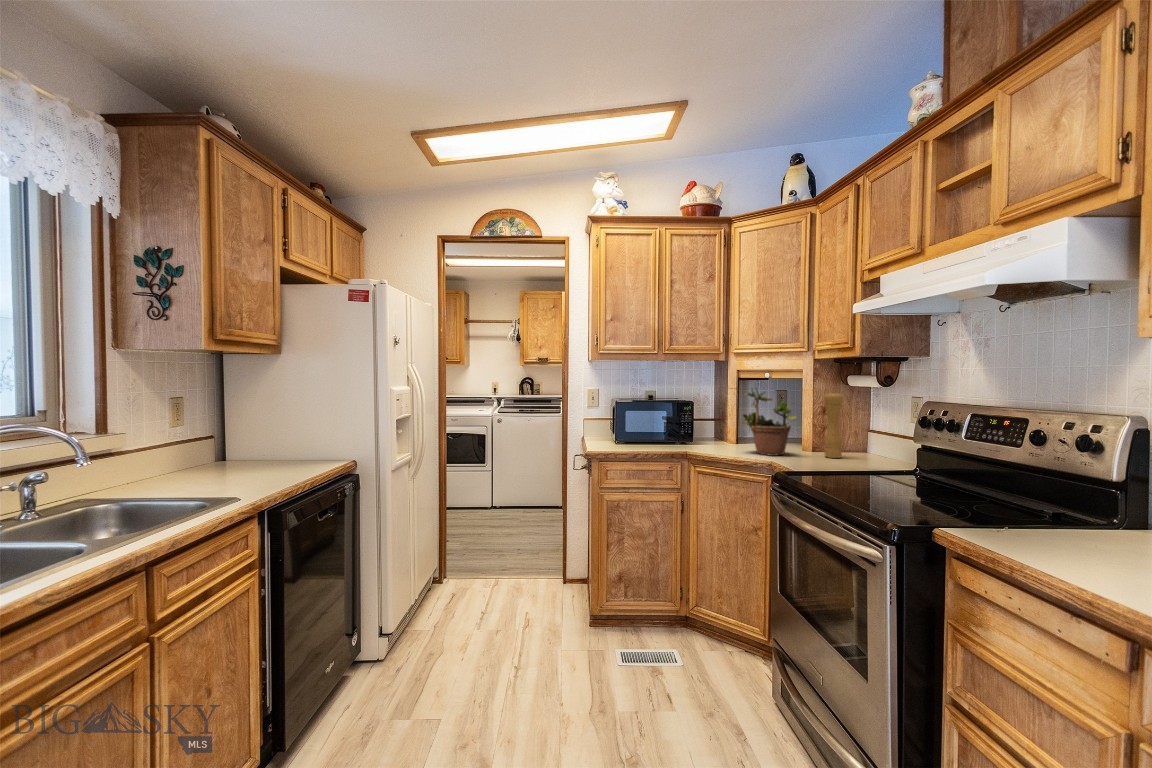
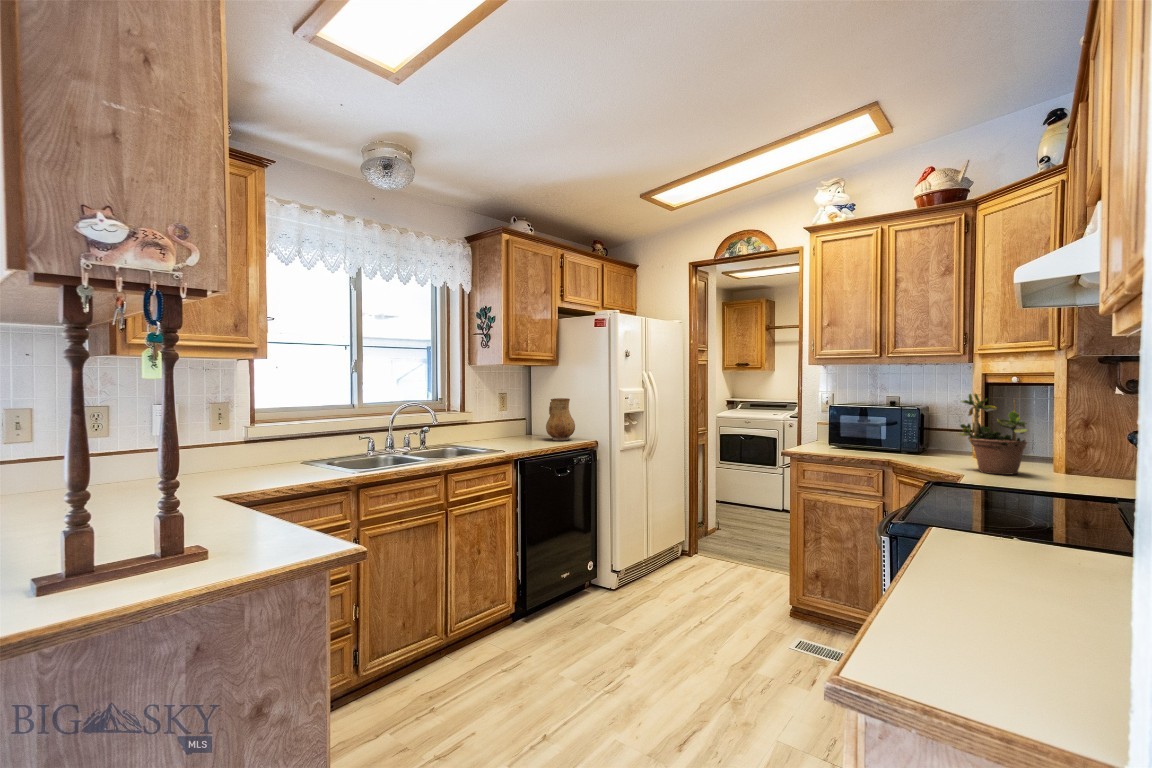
pepper mill: present [824,392,842,458] -> none [1071,402,1099,485]
ceramic pitcher: none [270,403,320,467] -> present [546,398,575,441]

